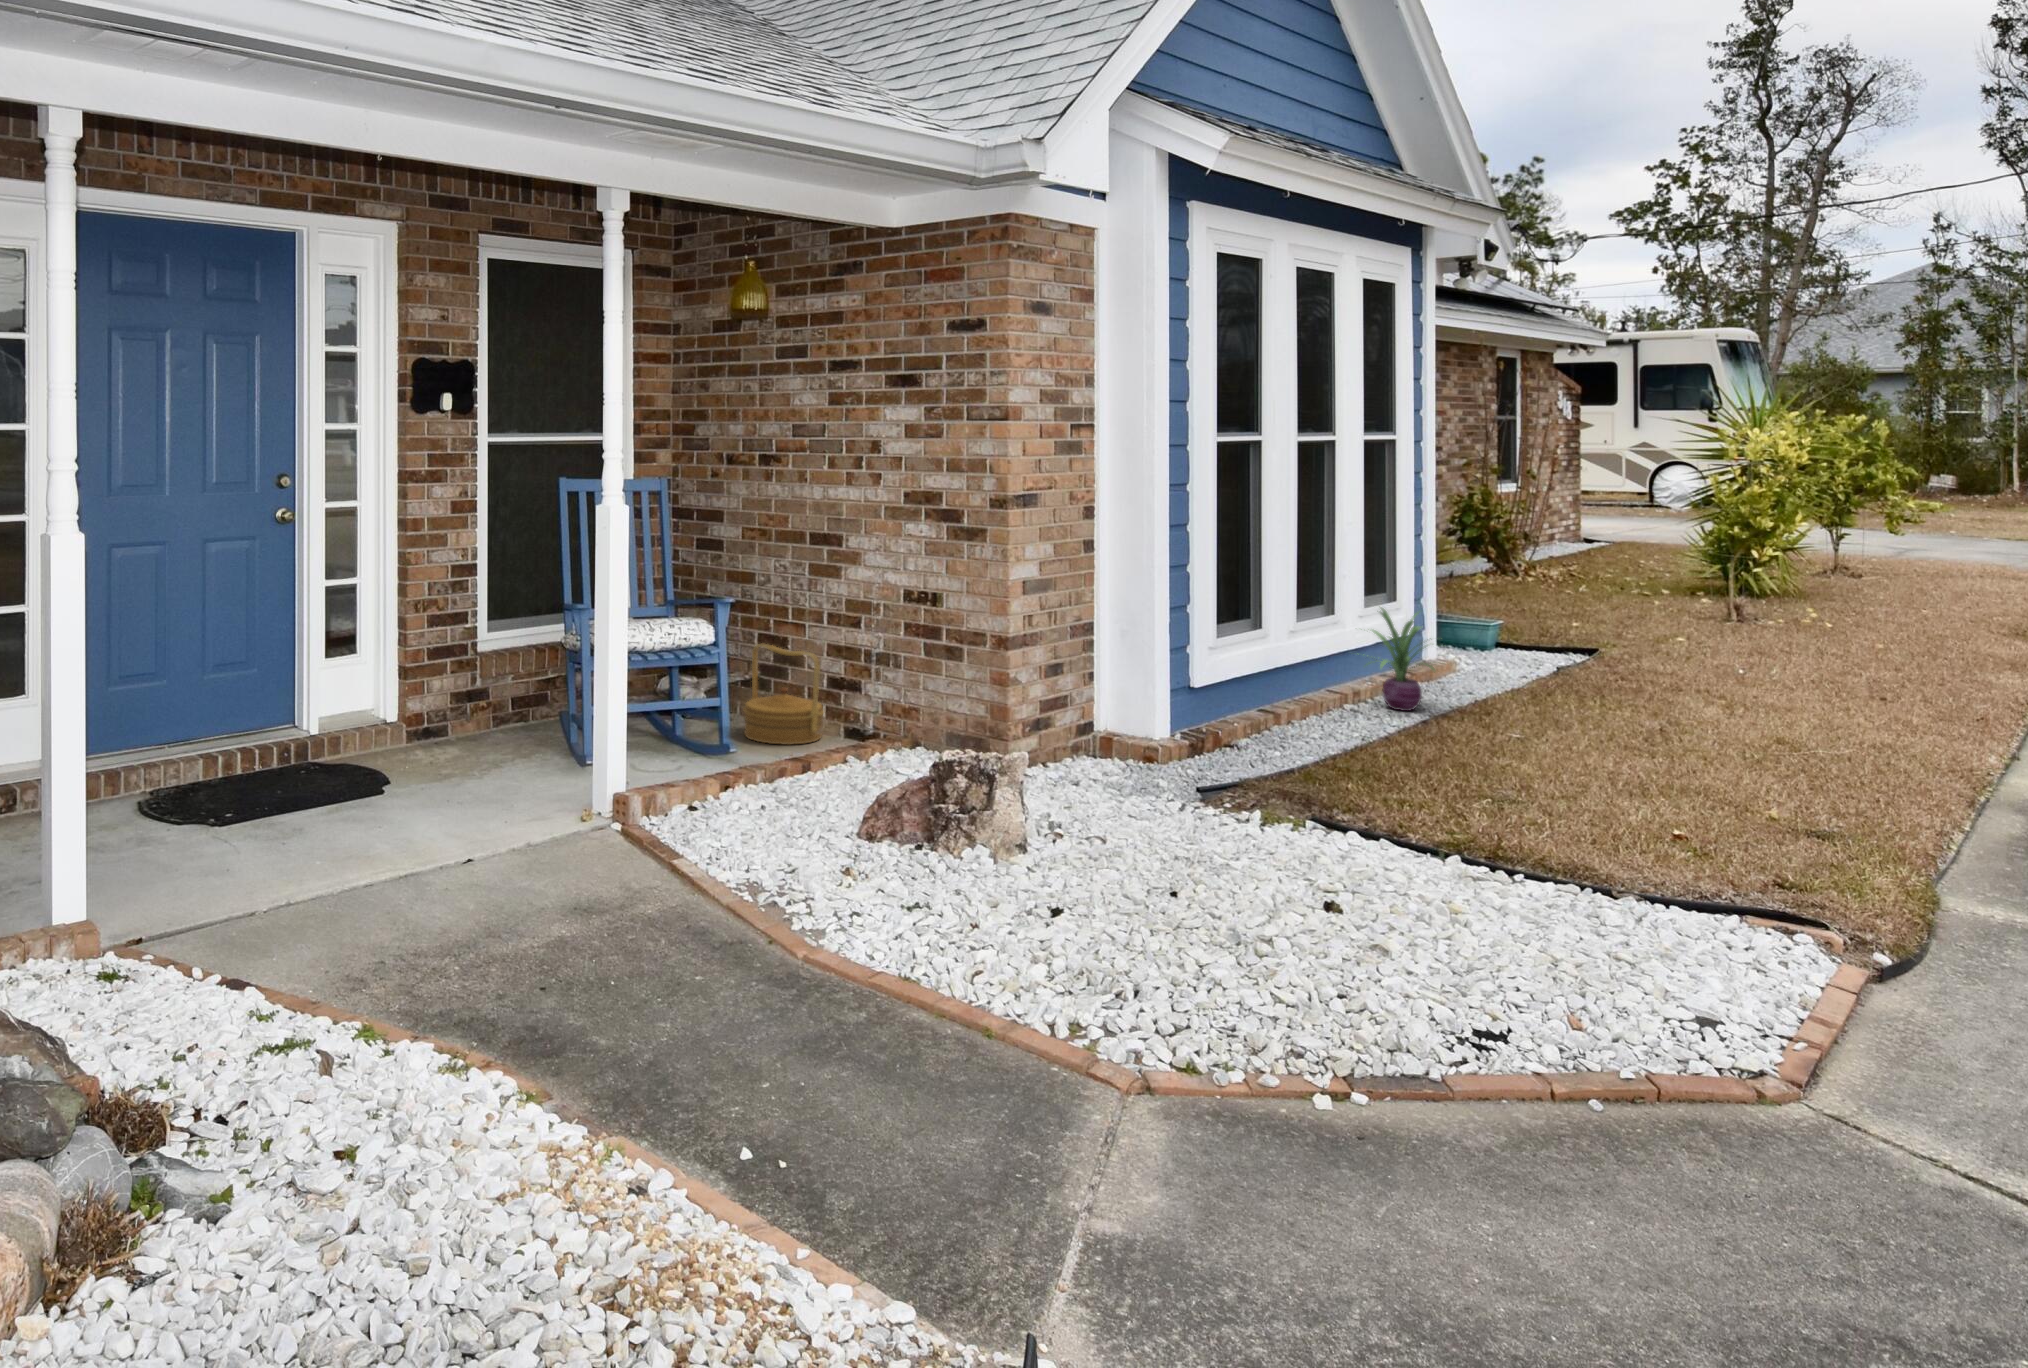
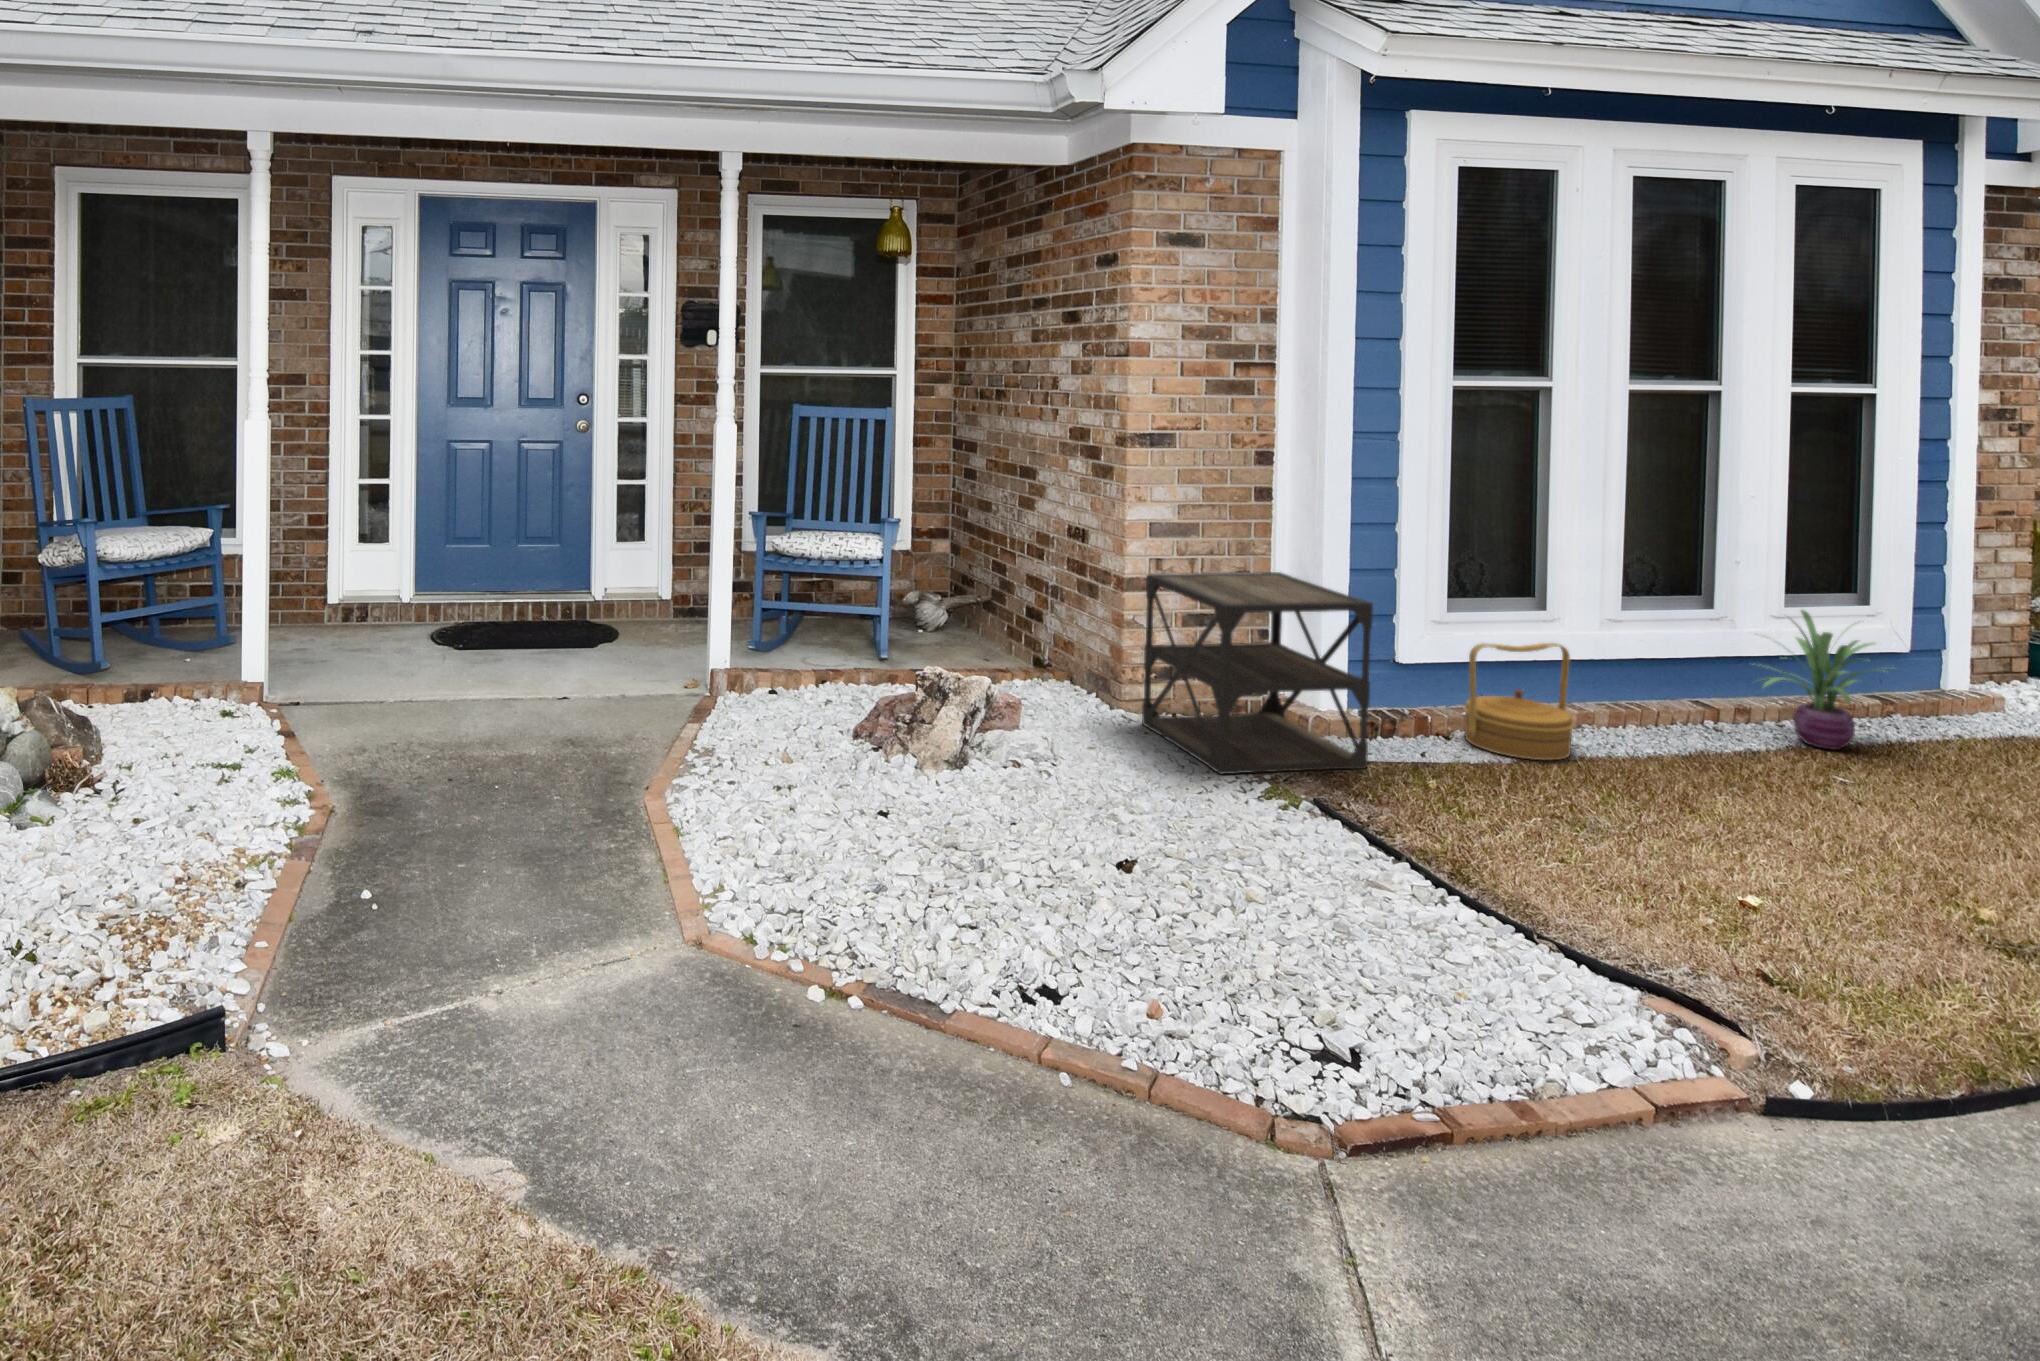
side table: none [1026,614,1224,799] -> present [1142,572,1373,774]
woven basket: present [743,644,824,745] -> present [1463,643,1574,760]

